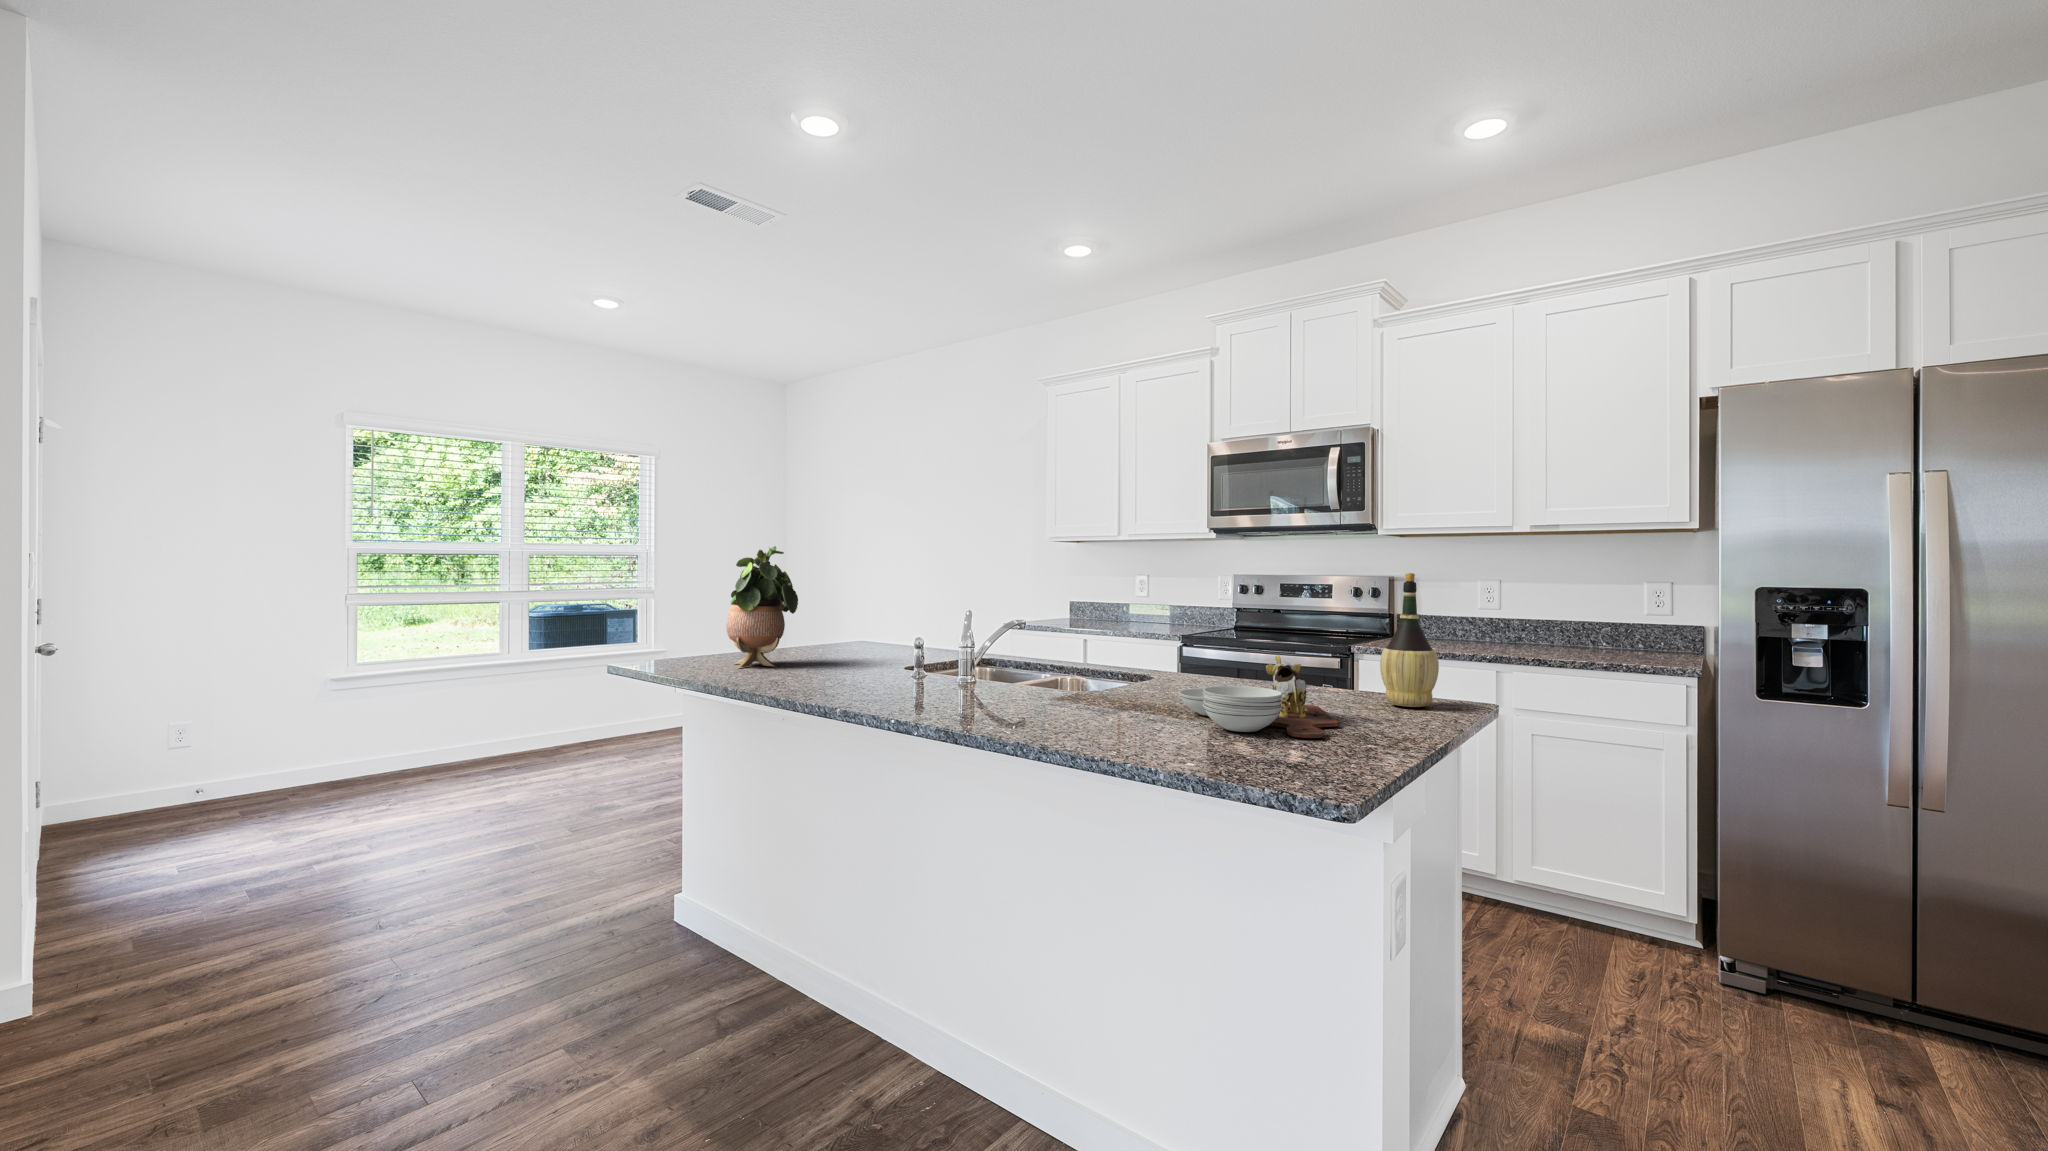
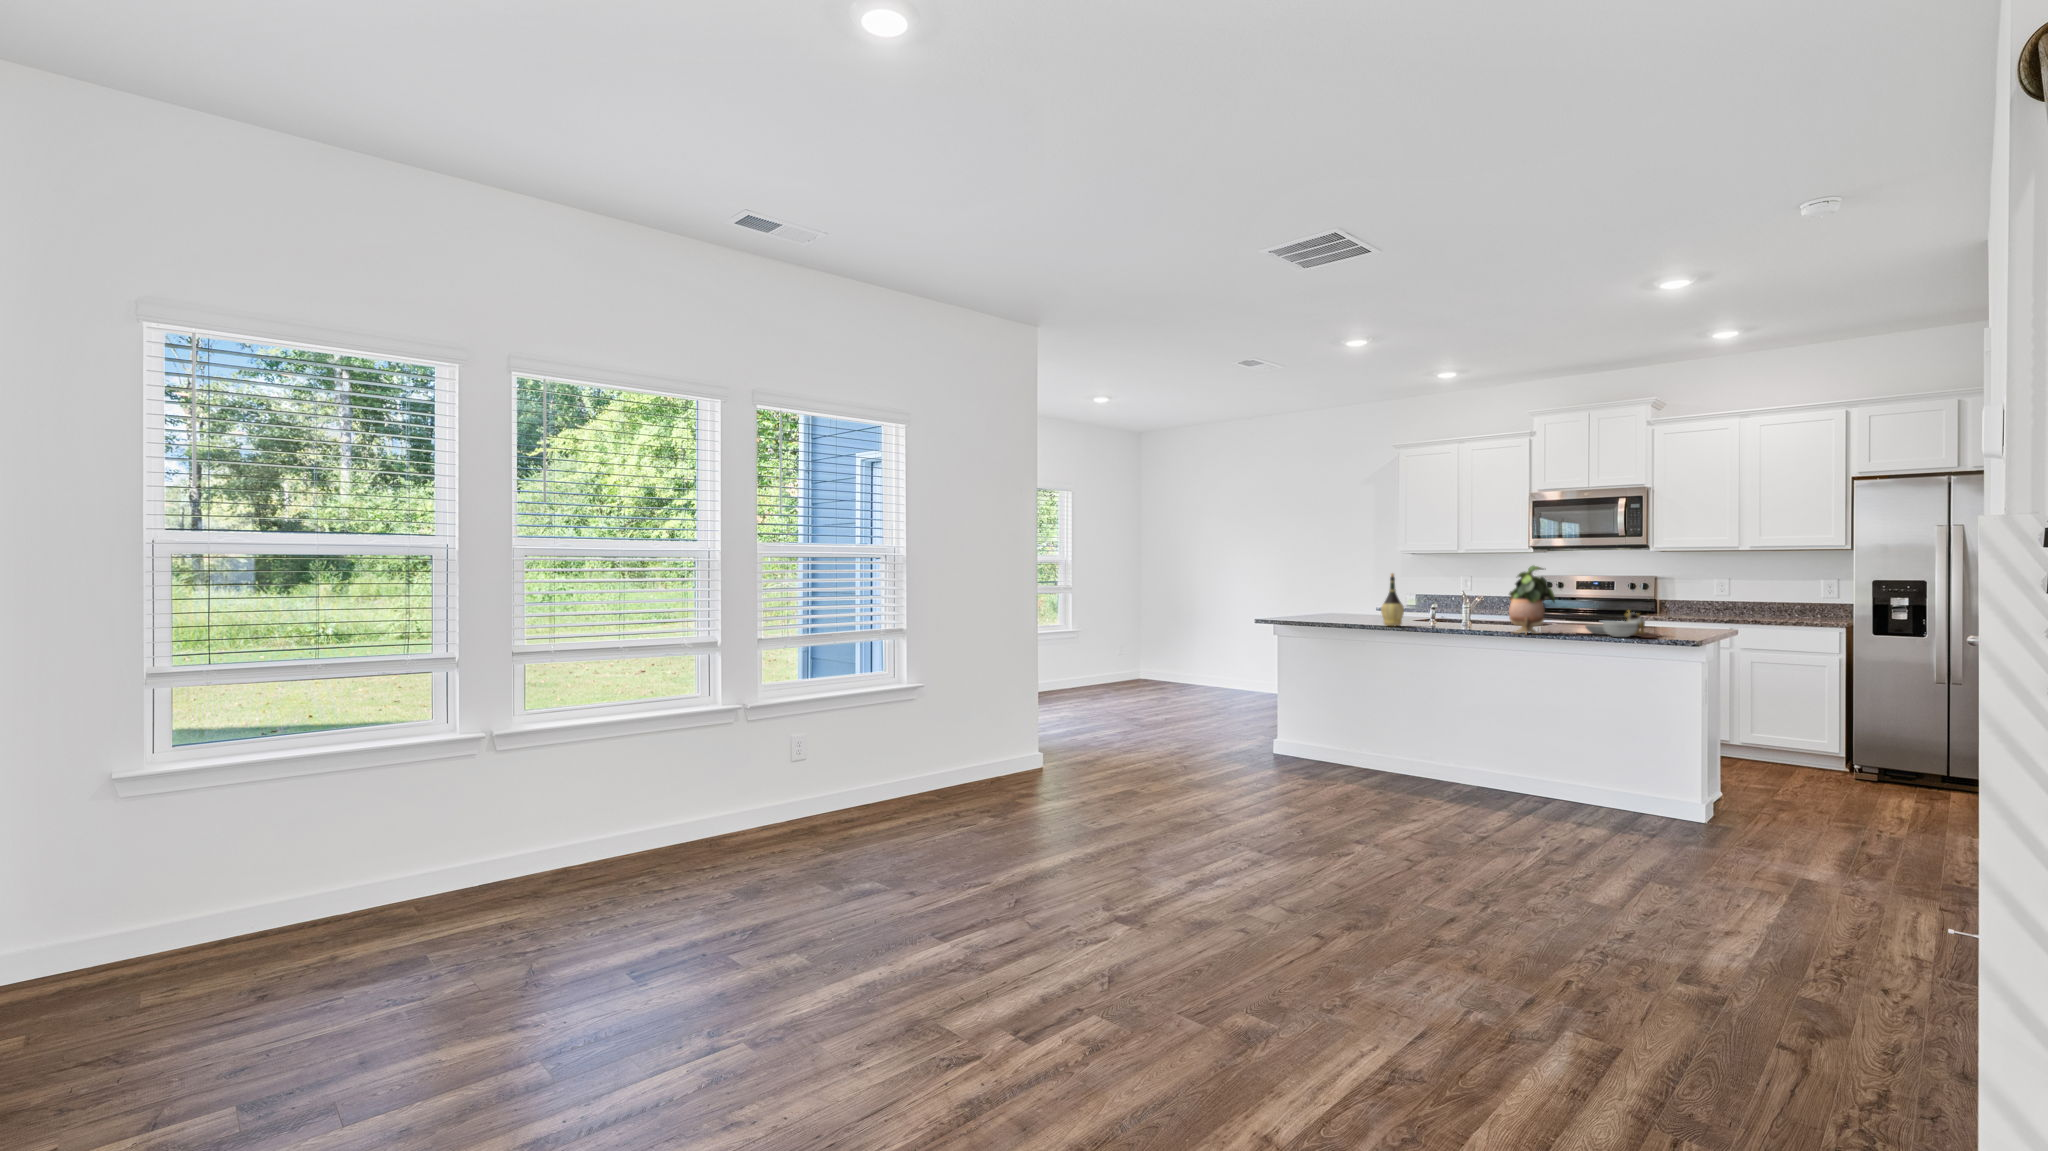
potted plant: present [726,546,798,668] -> present [1509,566,1555,634]
wine bottle: present [1380,573,1439,707] -> present [1381,573,1404,626]

